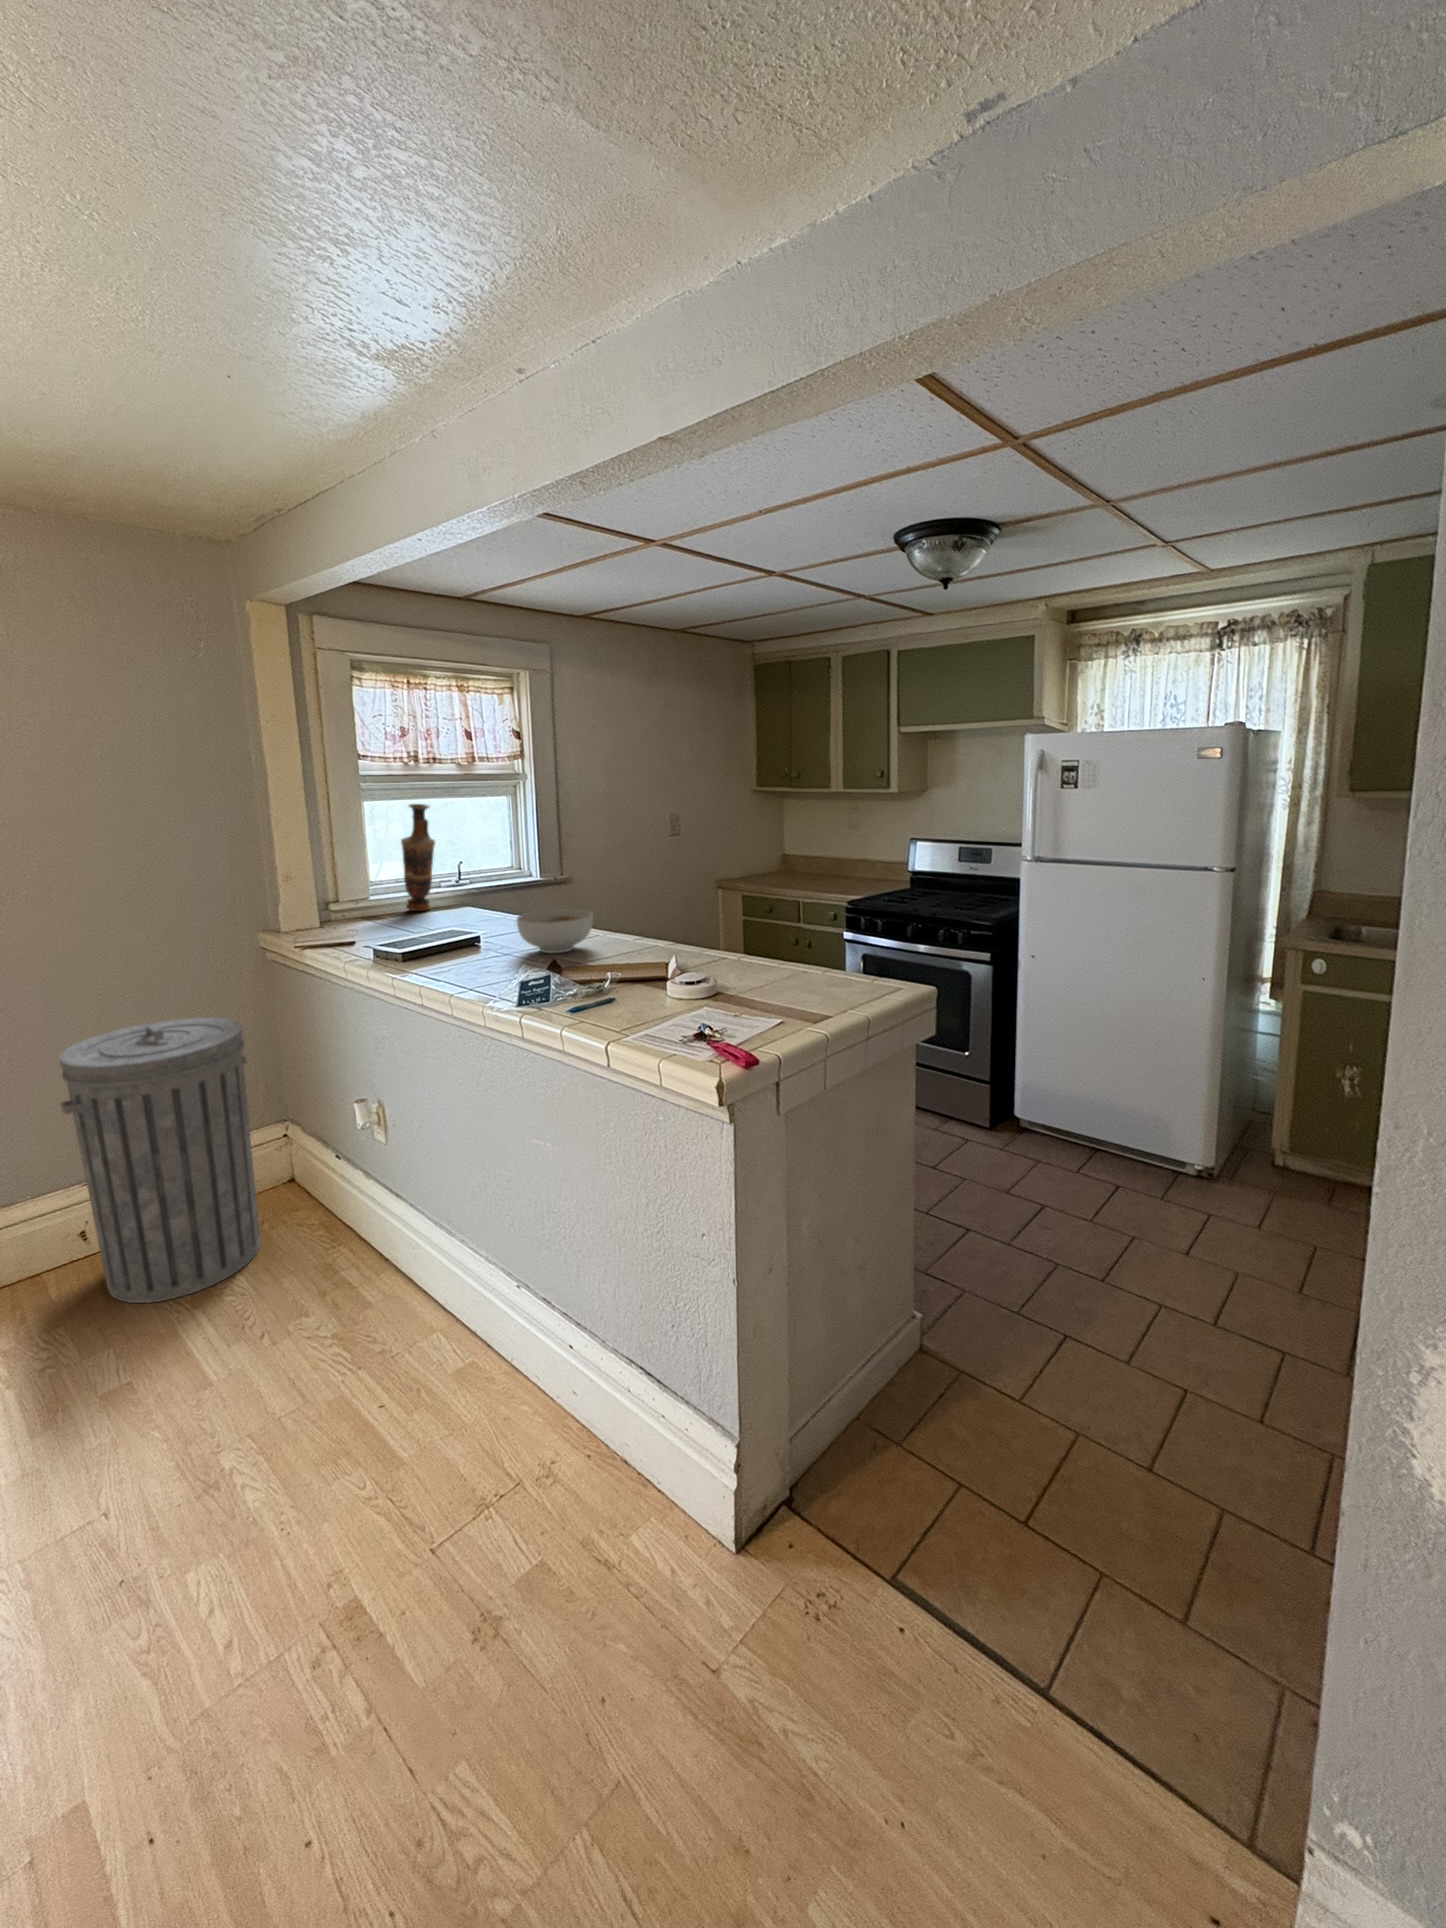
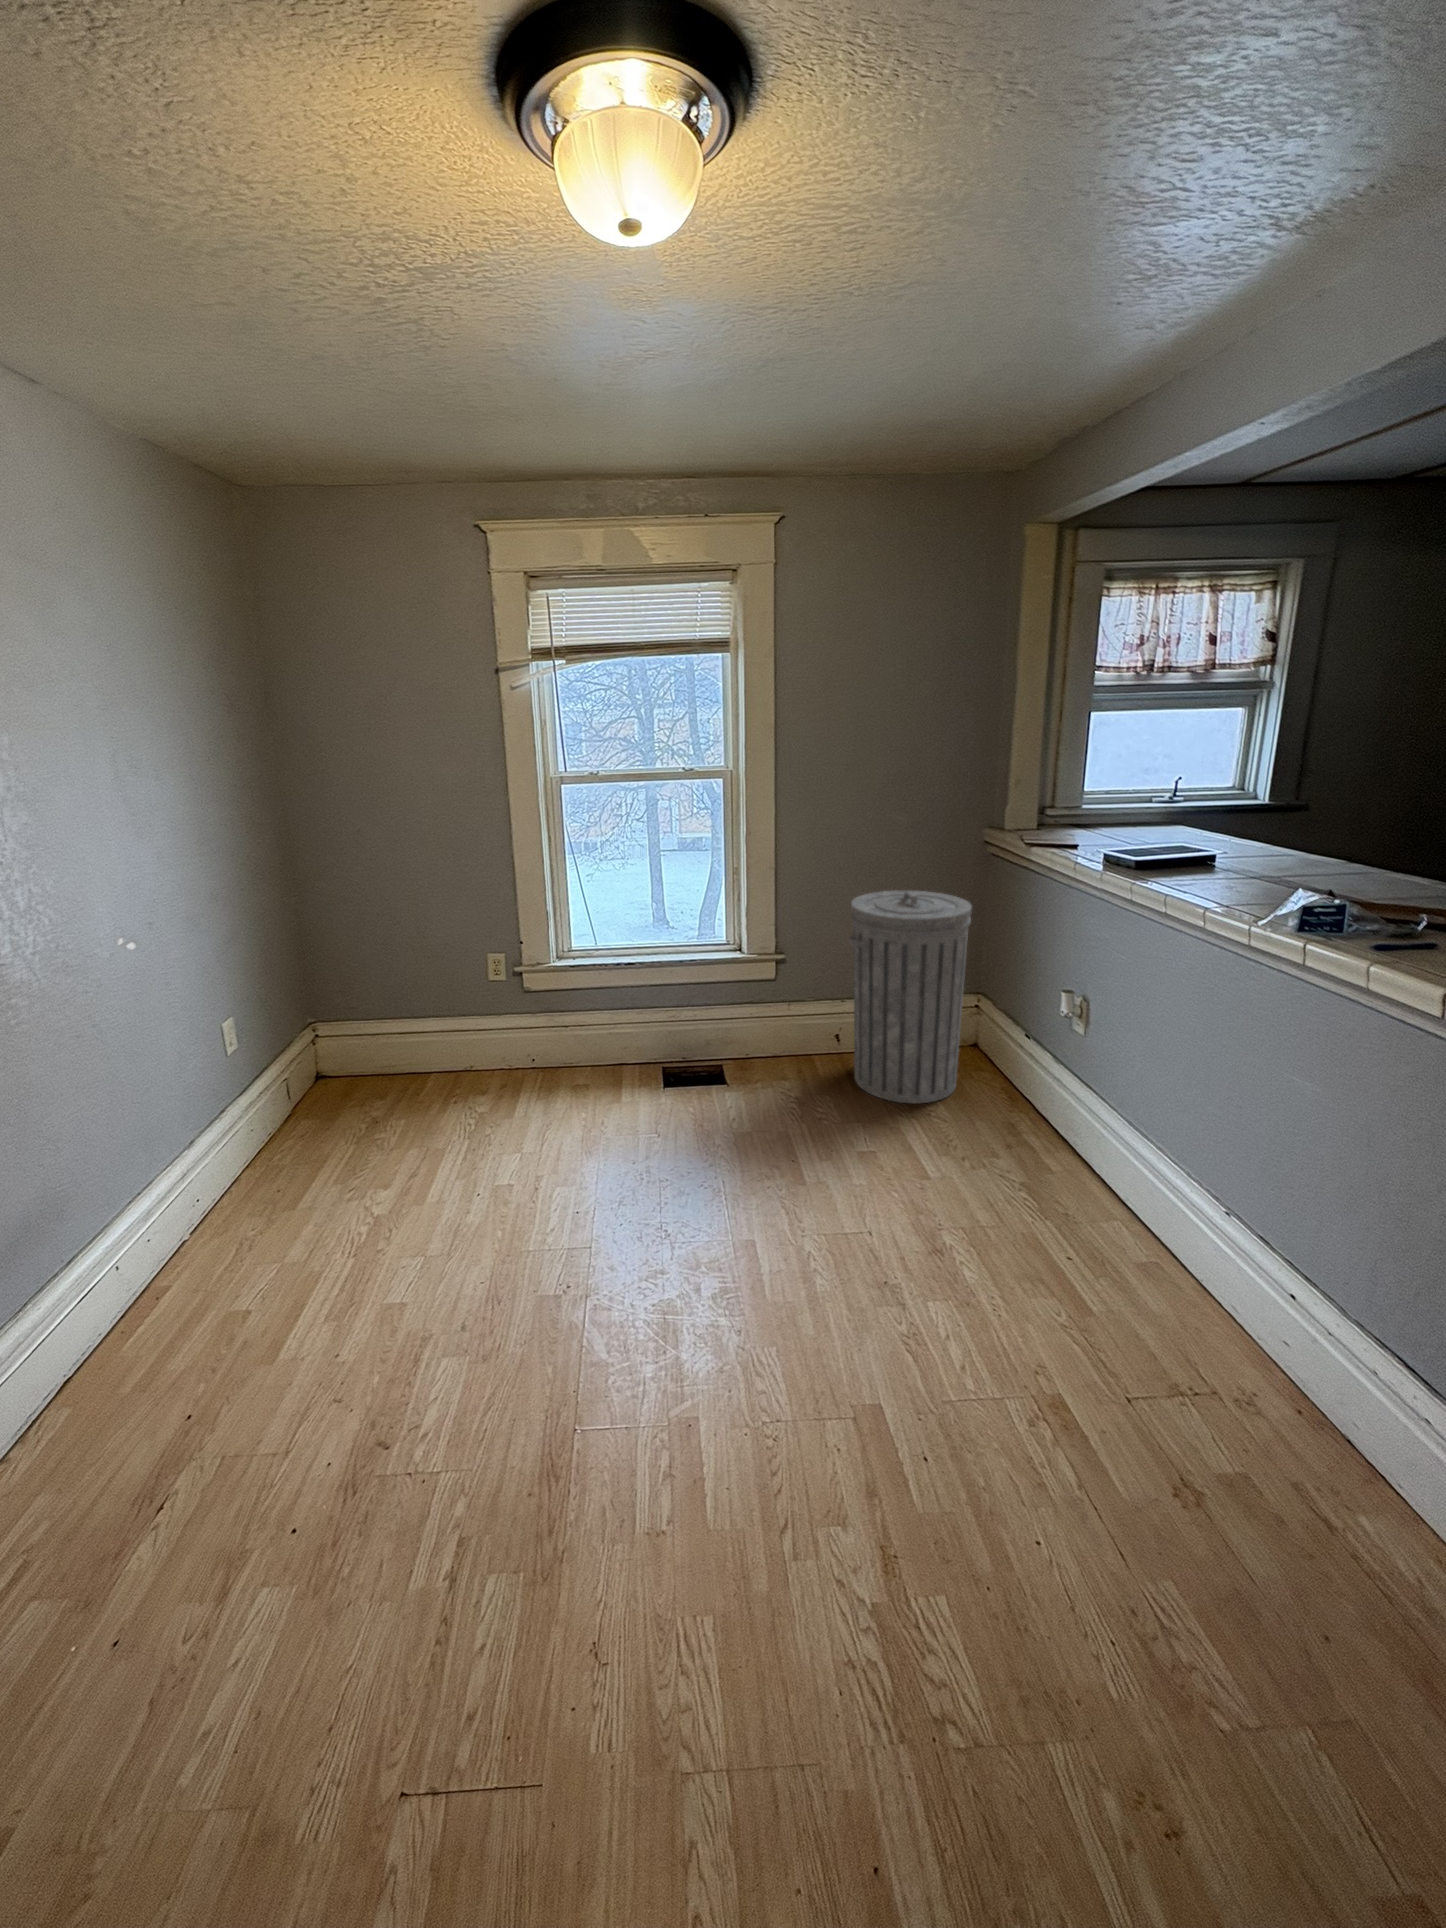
vase: present [401,804,435,911] -> none [1119,714,1165,824]
bowl: present [517,909,593,953] -> none [1279,834,1389,883]

